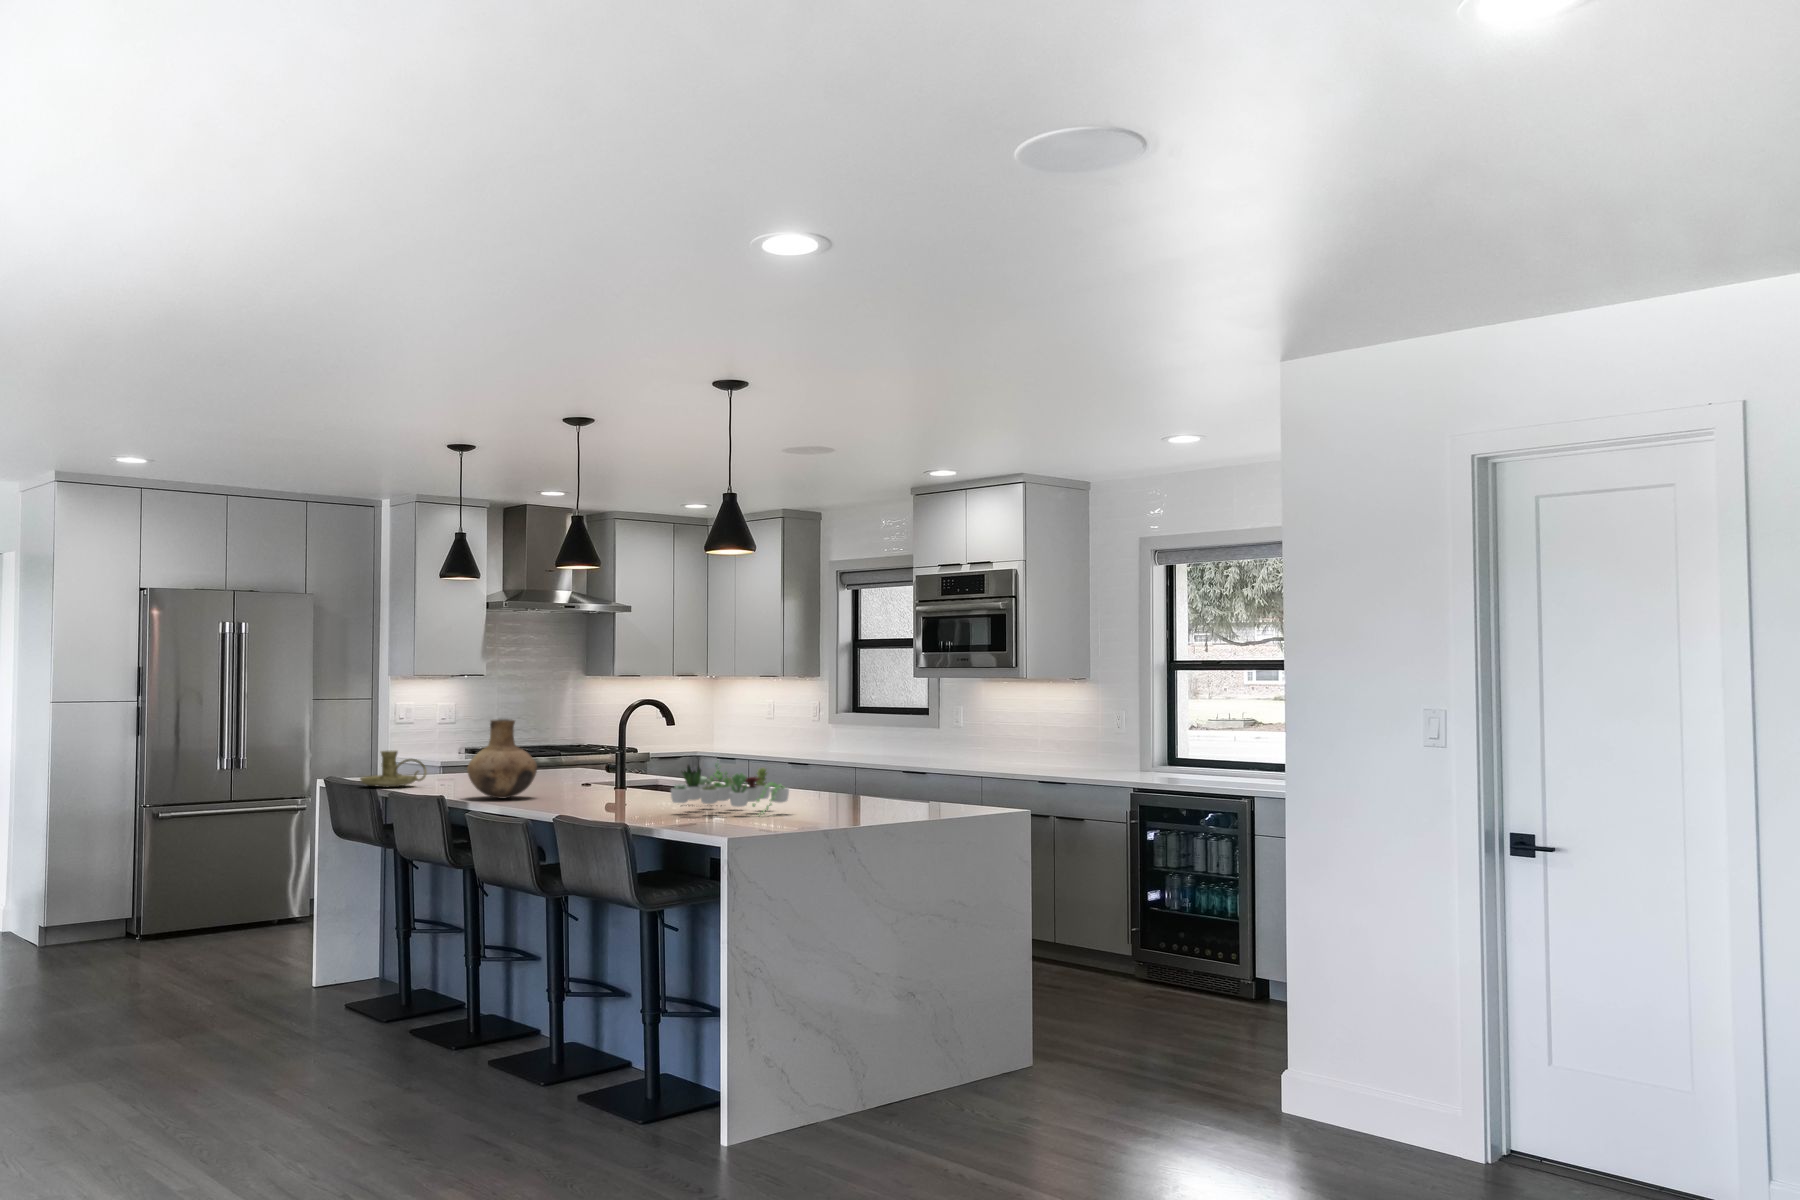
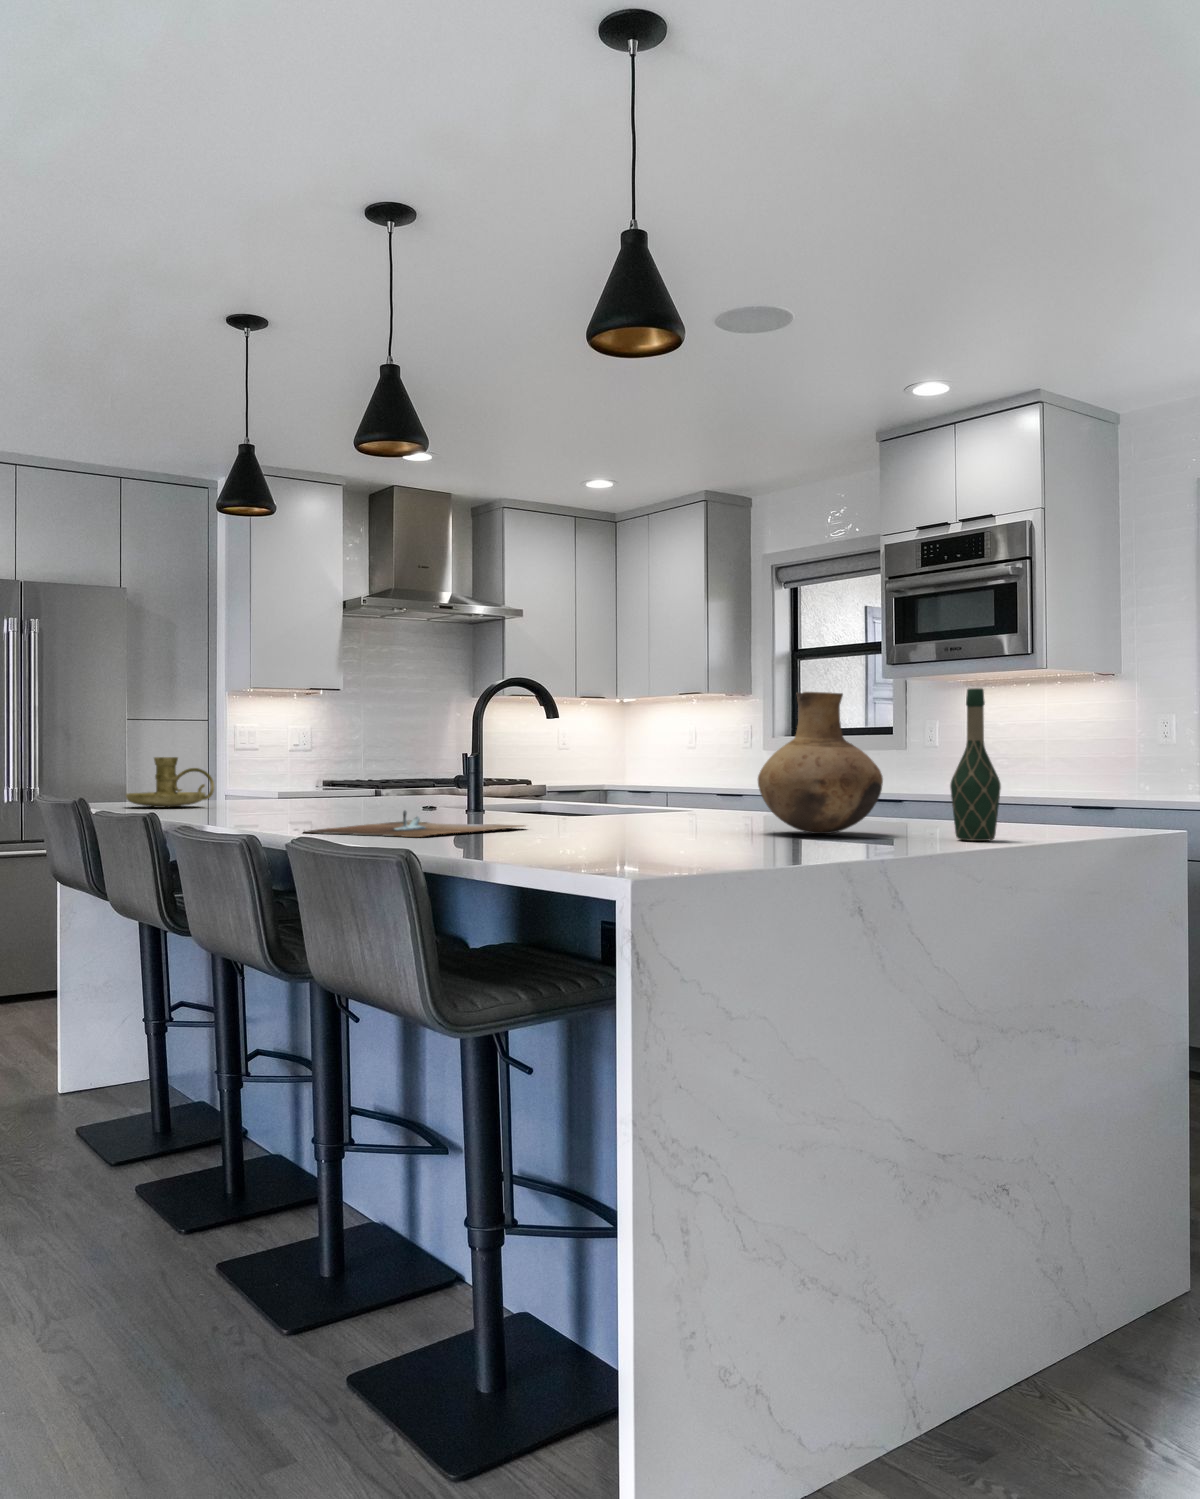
vase: present [467,719,537,799] -> present [758,692,883,834]
wine bottle: none [905,725,932,809] -> present [950,688,1001,841]
succulent plant: present [671,765,789,814] -> none [515,745,745,848]
cutting board: none [531,794,665,811] -> present [304,810,525,837]

